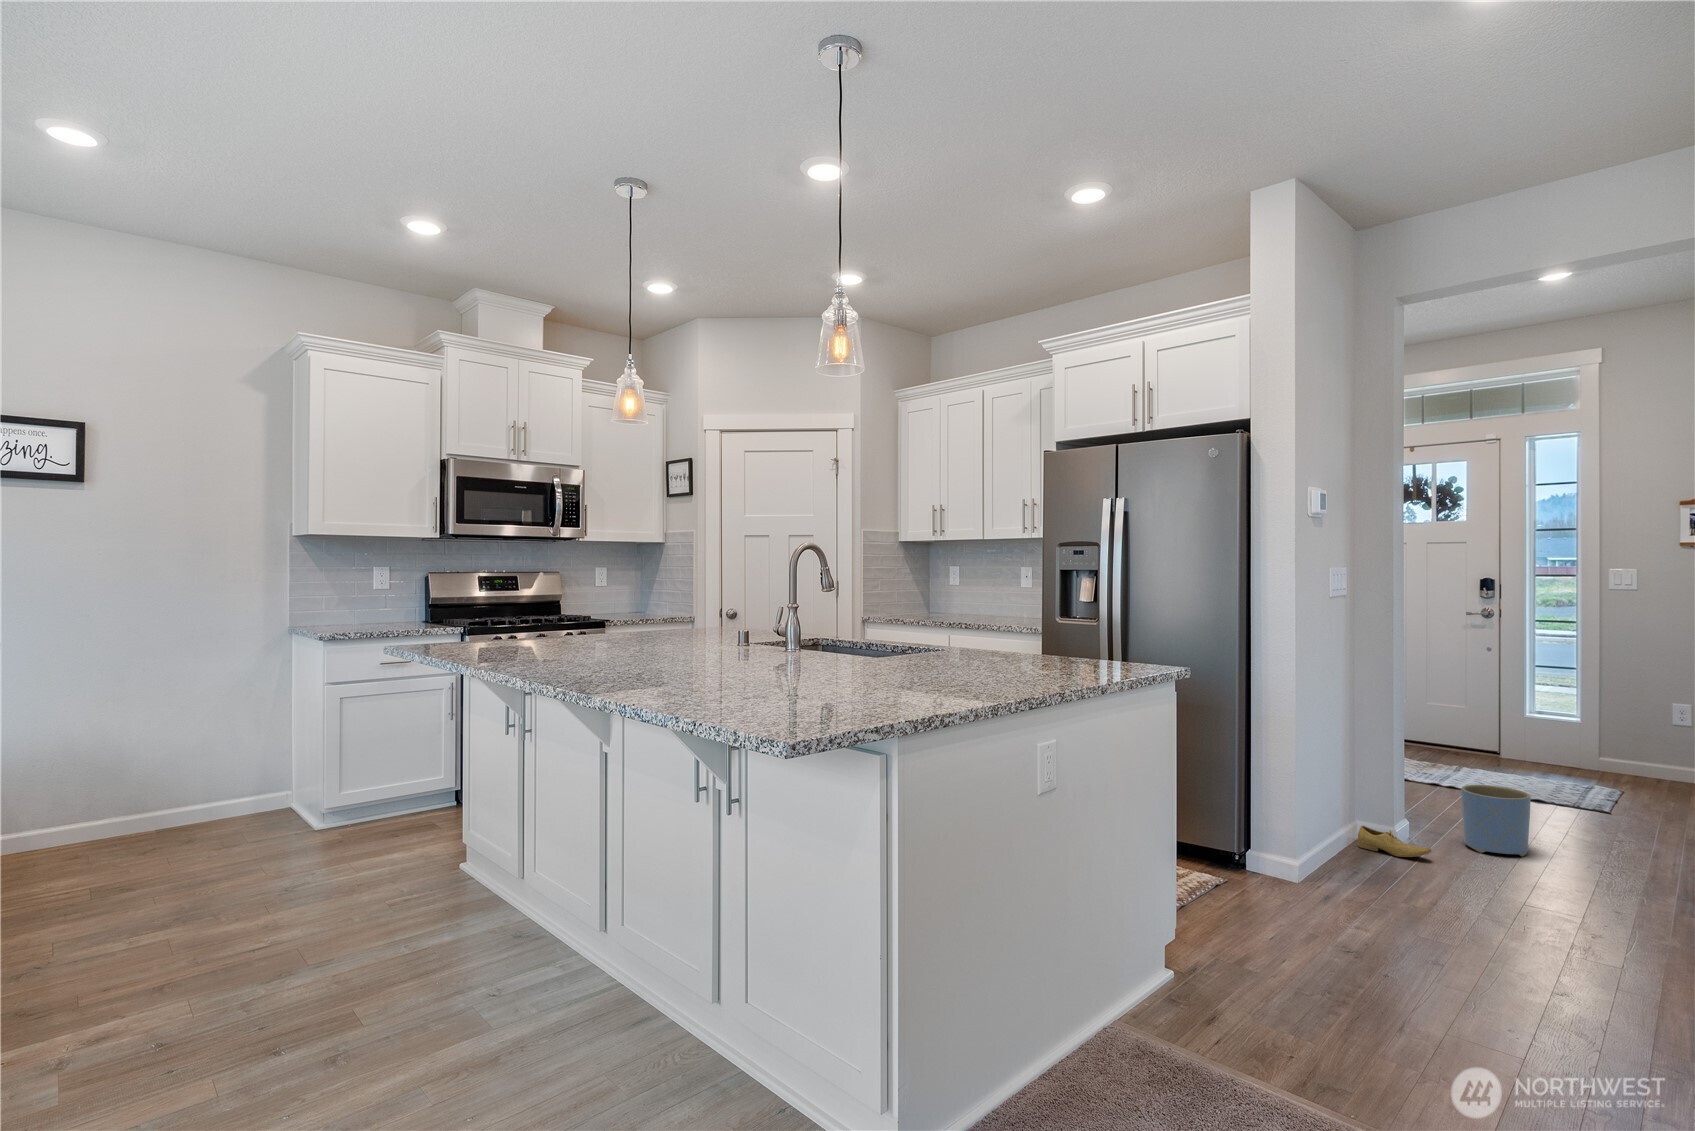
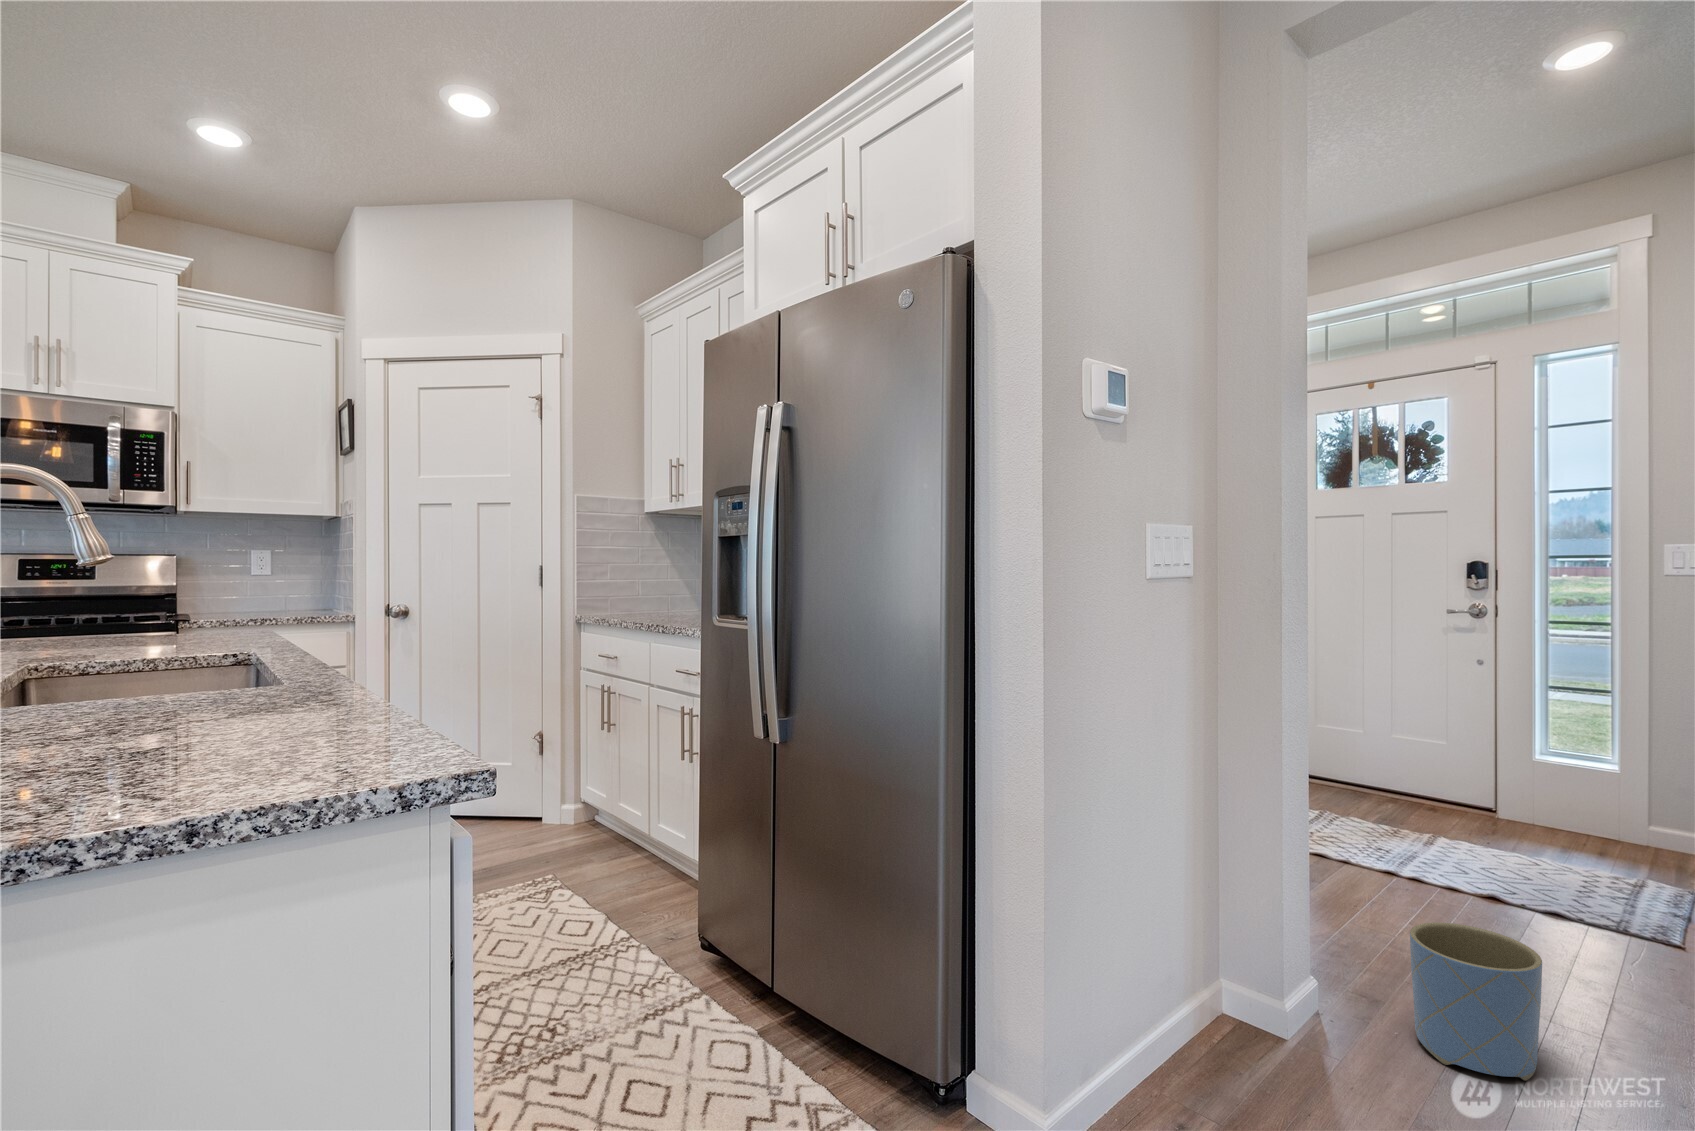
shoe: present [1358,826,1432,857] -> none [1214,998,1344,1080]

